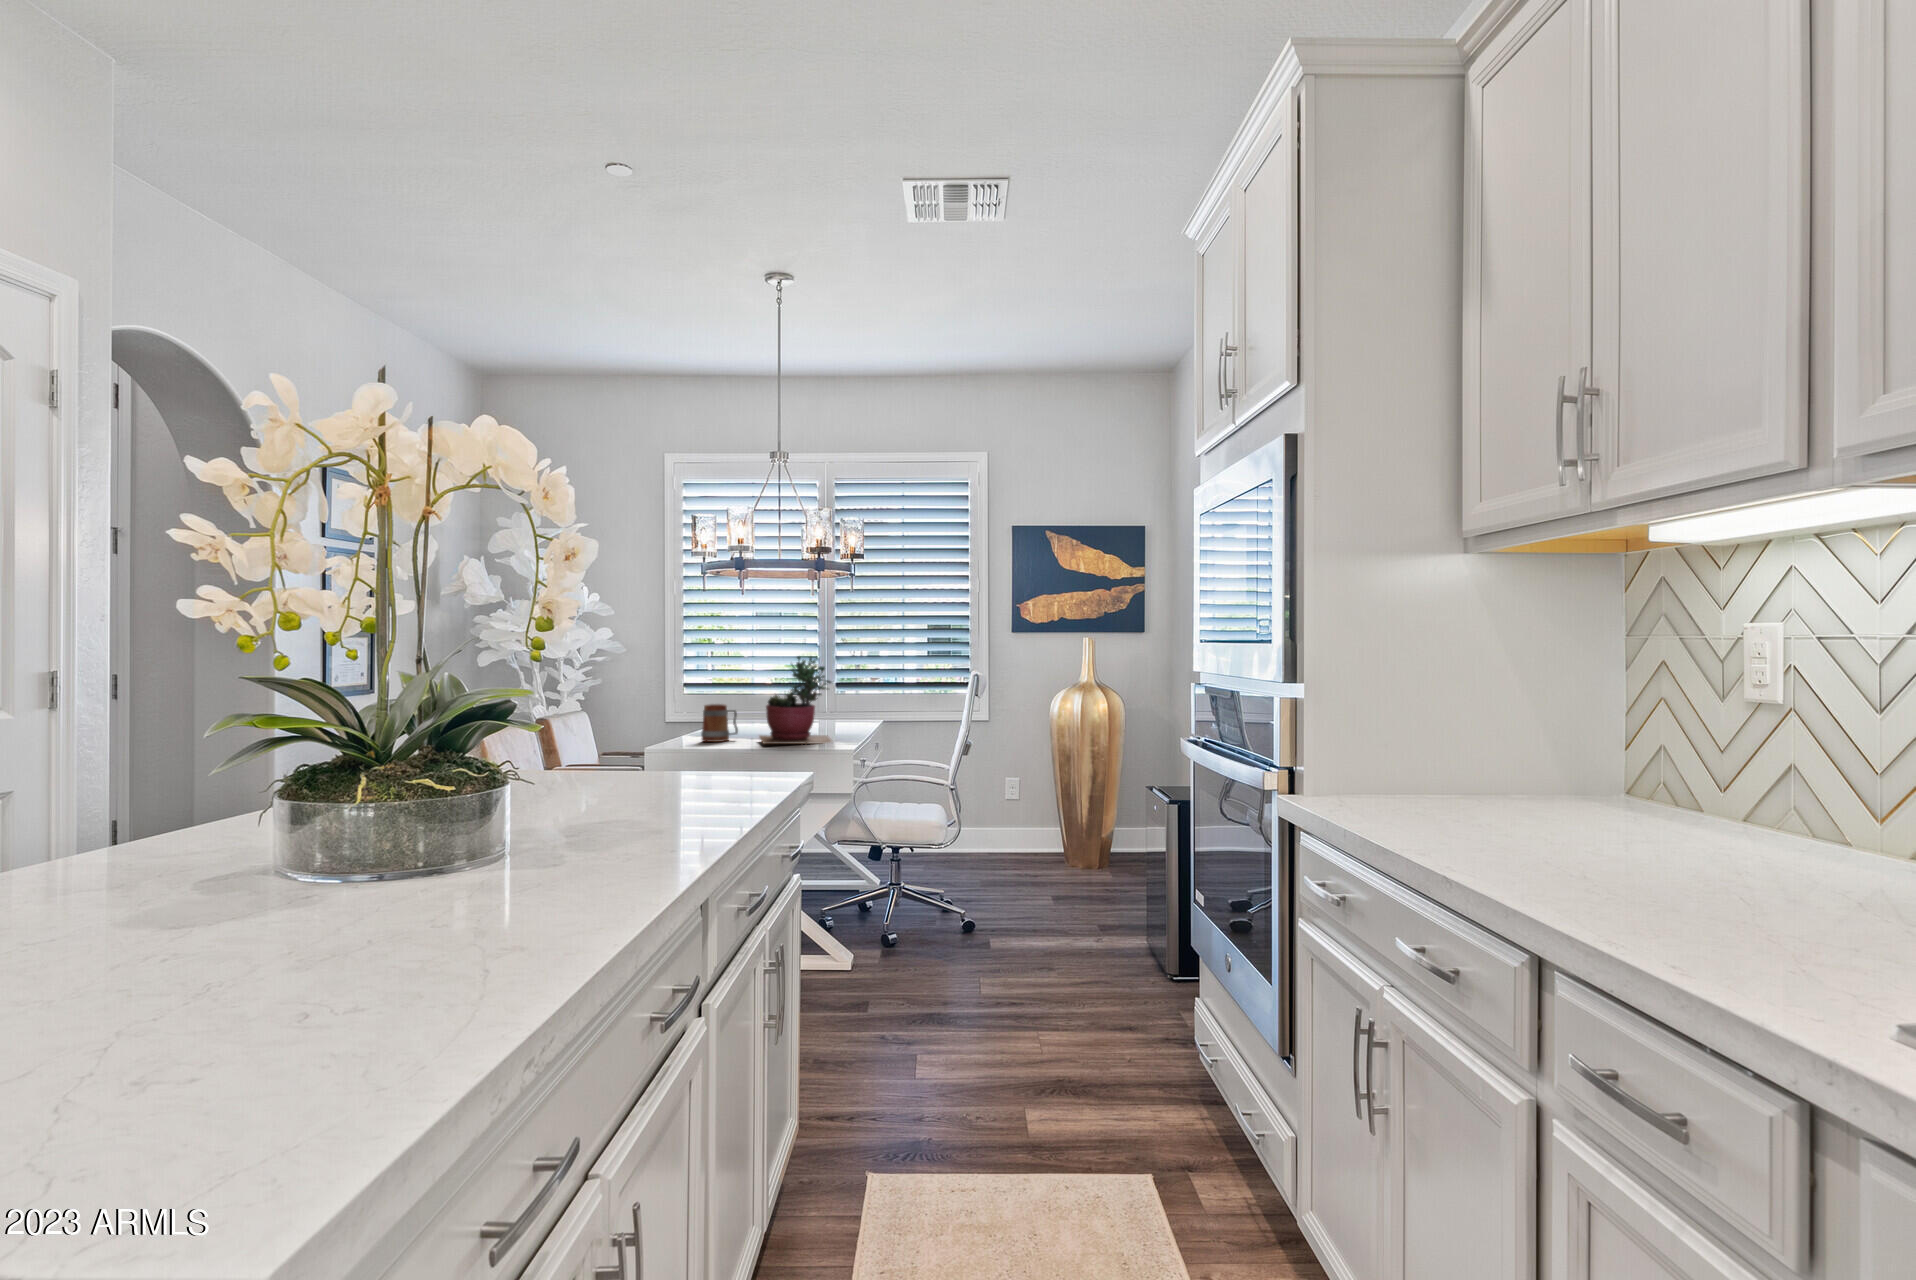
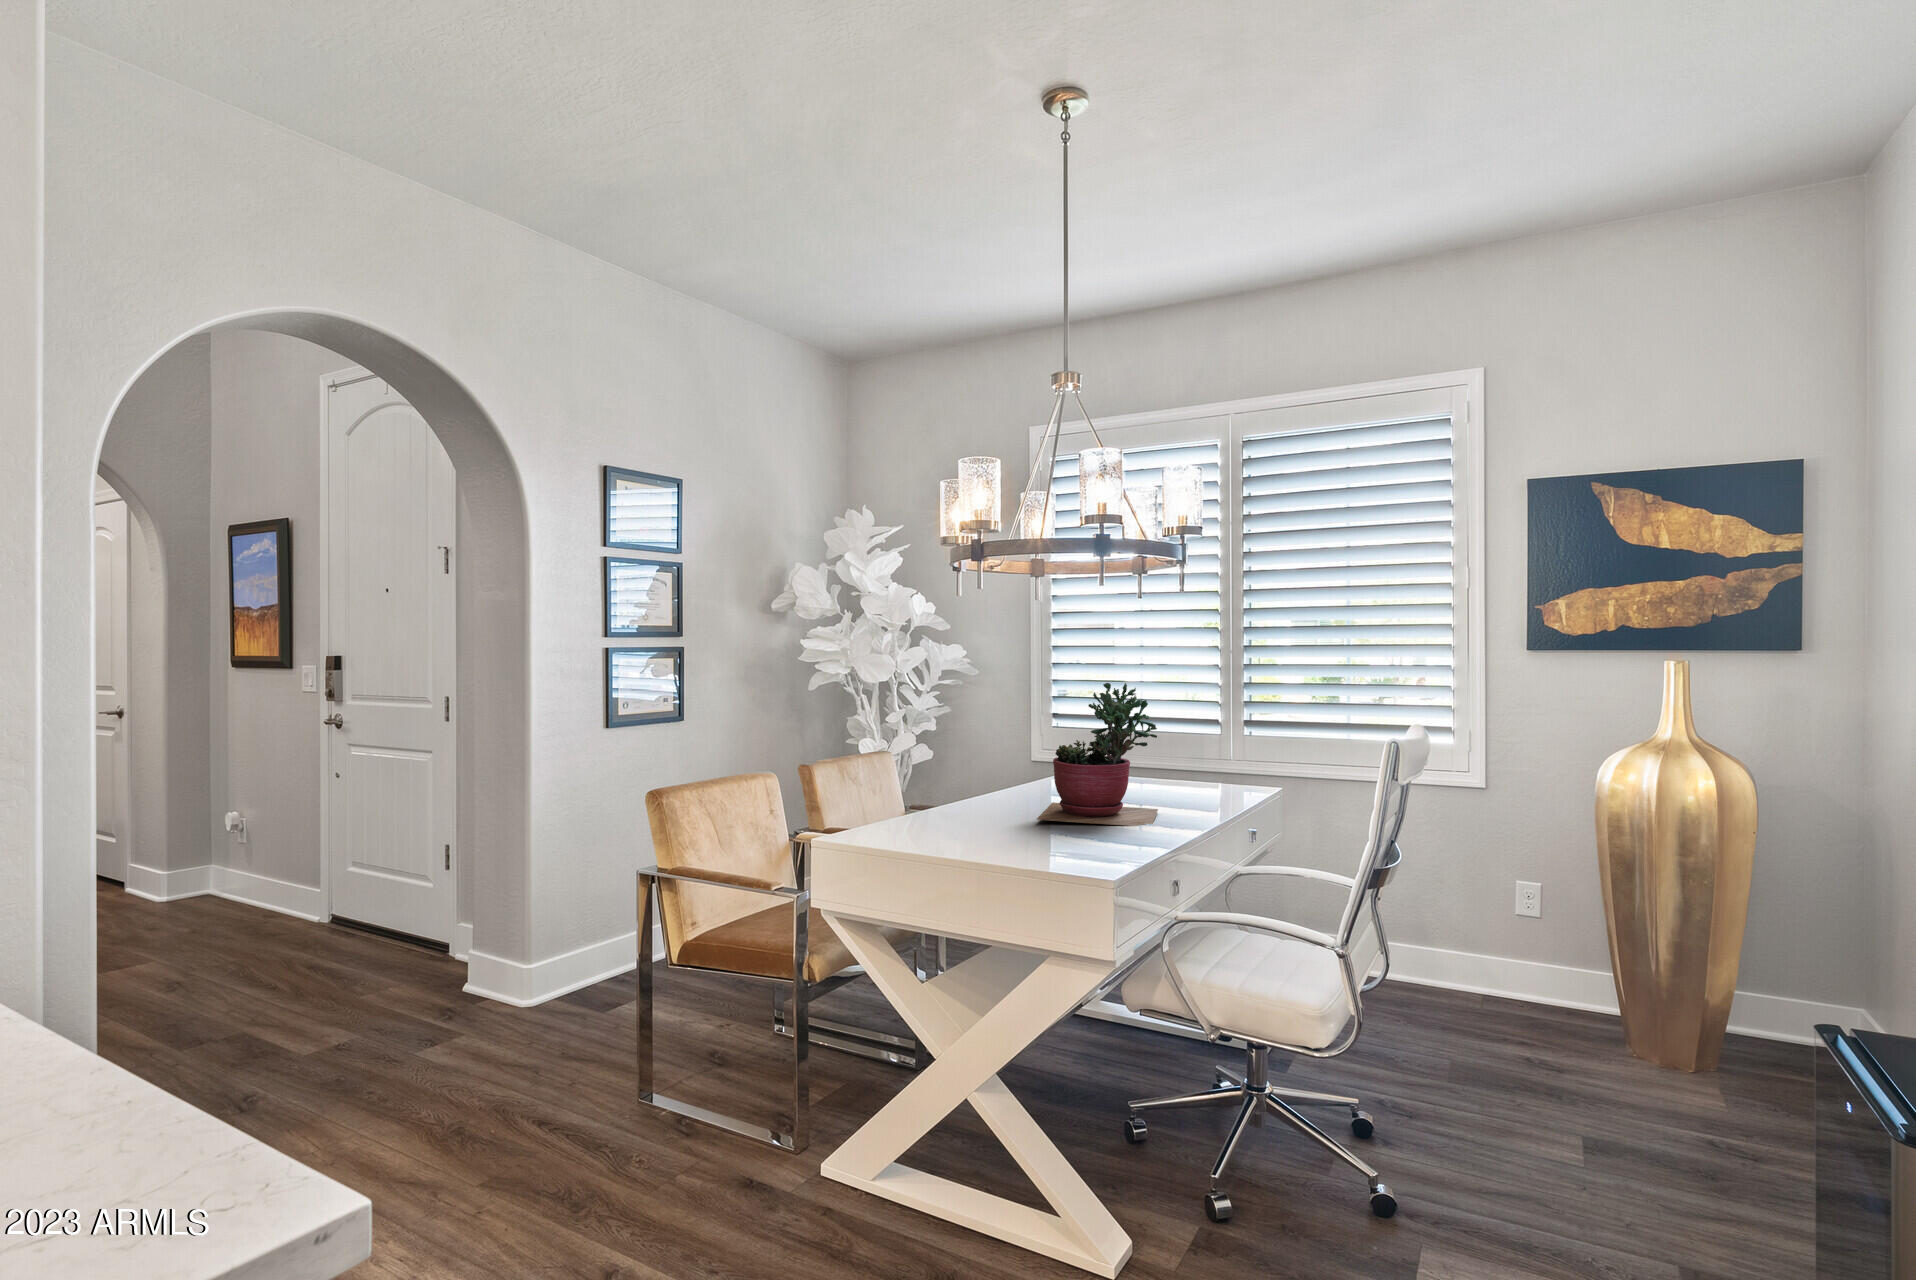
mug: present [701,704,738,742] -> none [981,751,1033,807]

